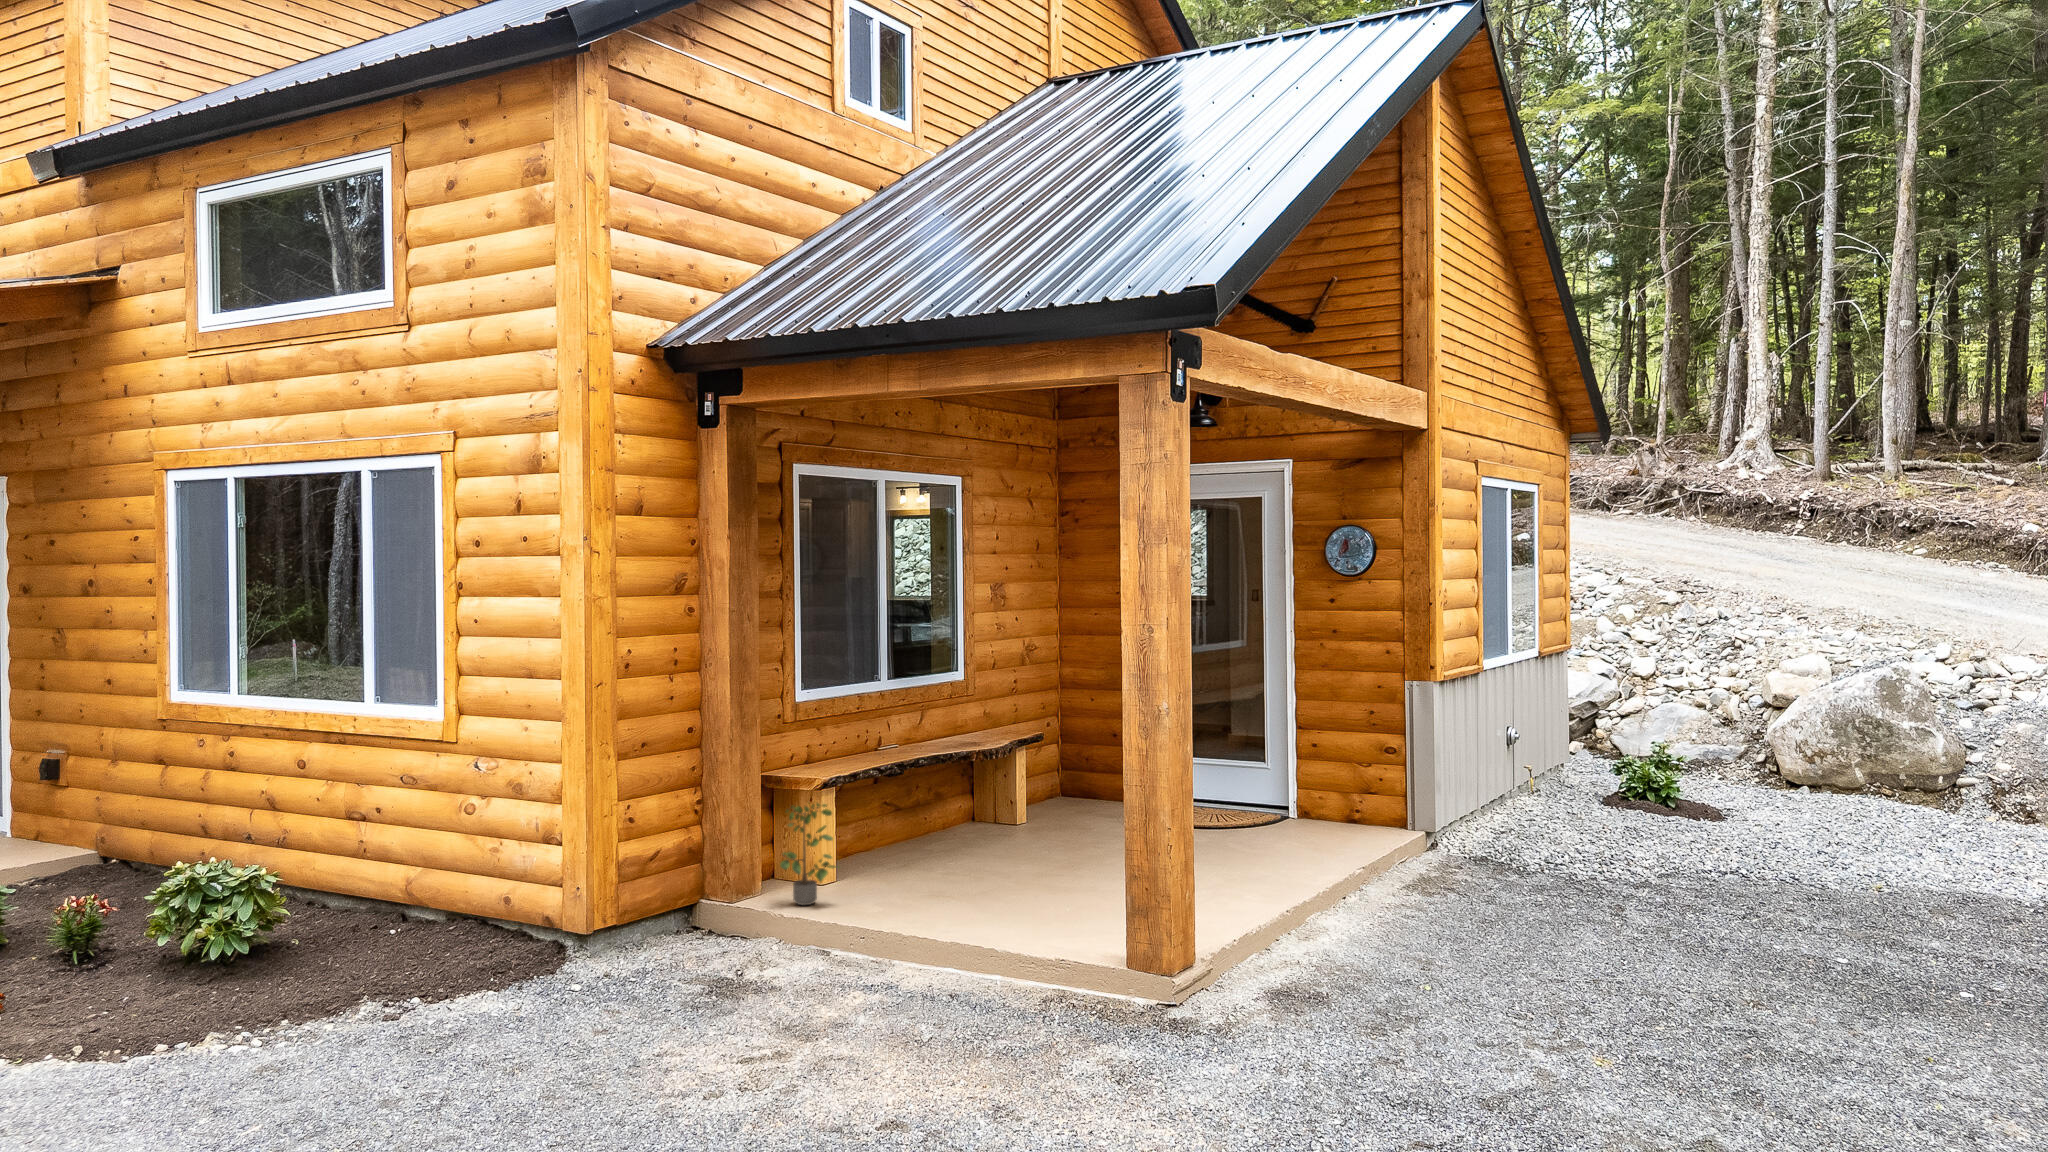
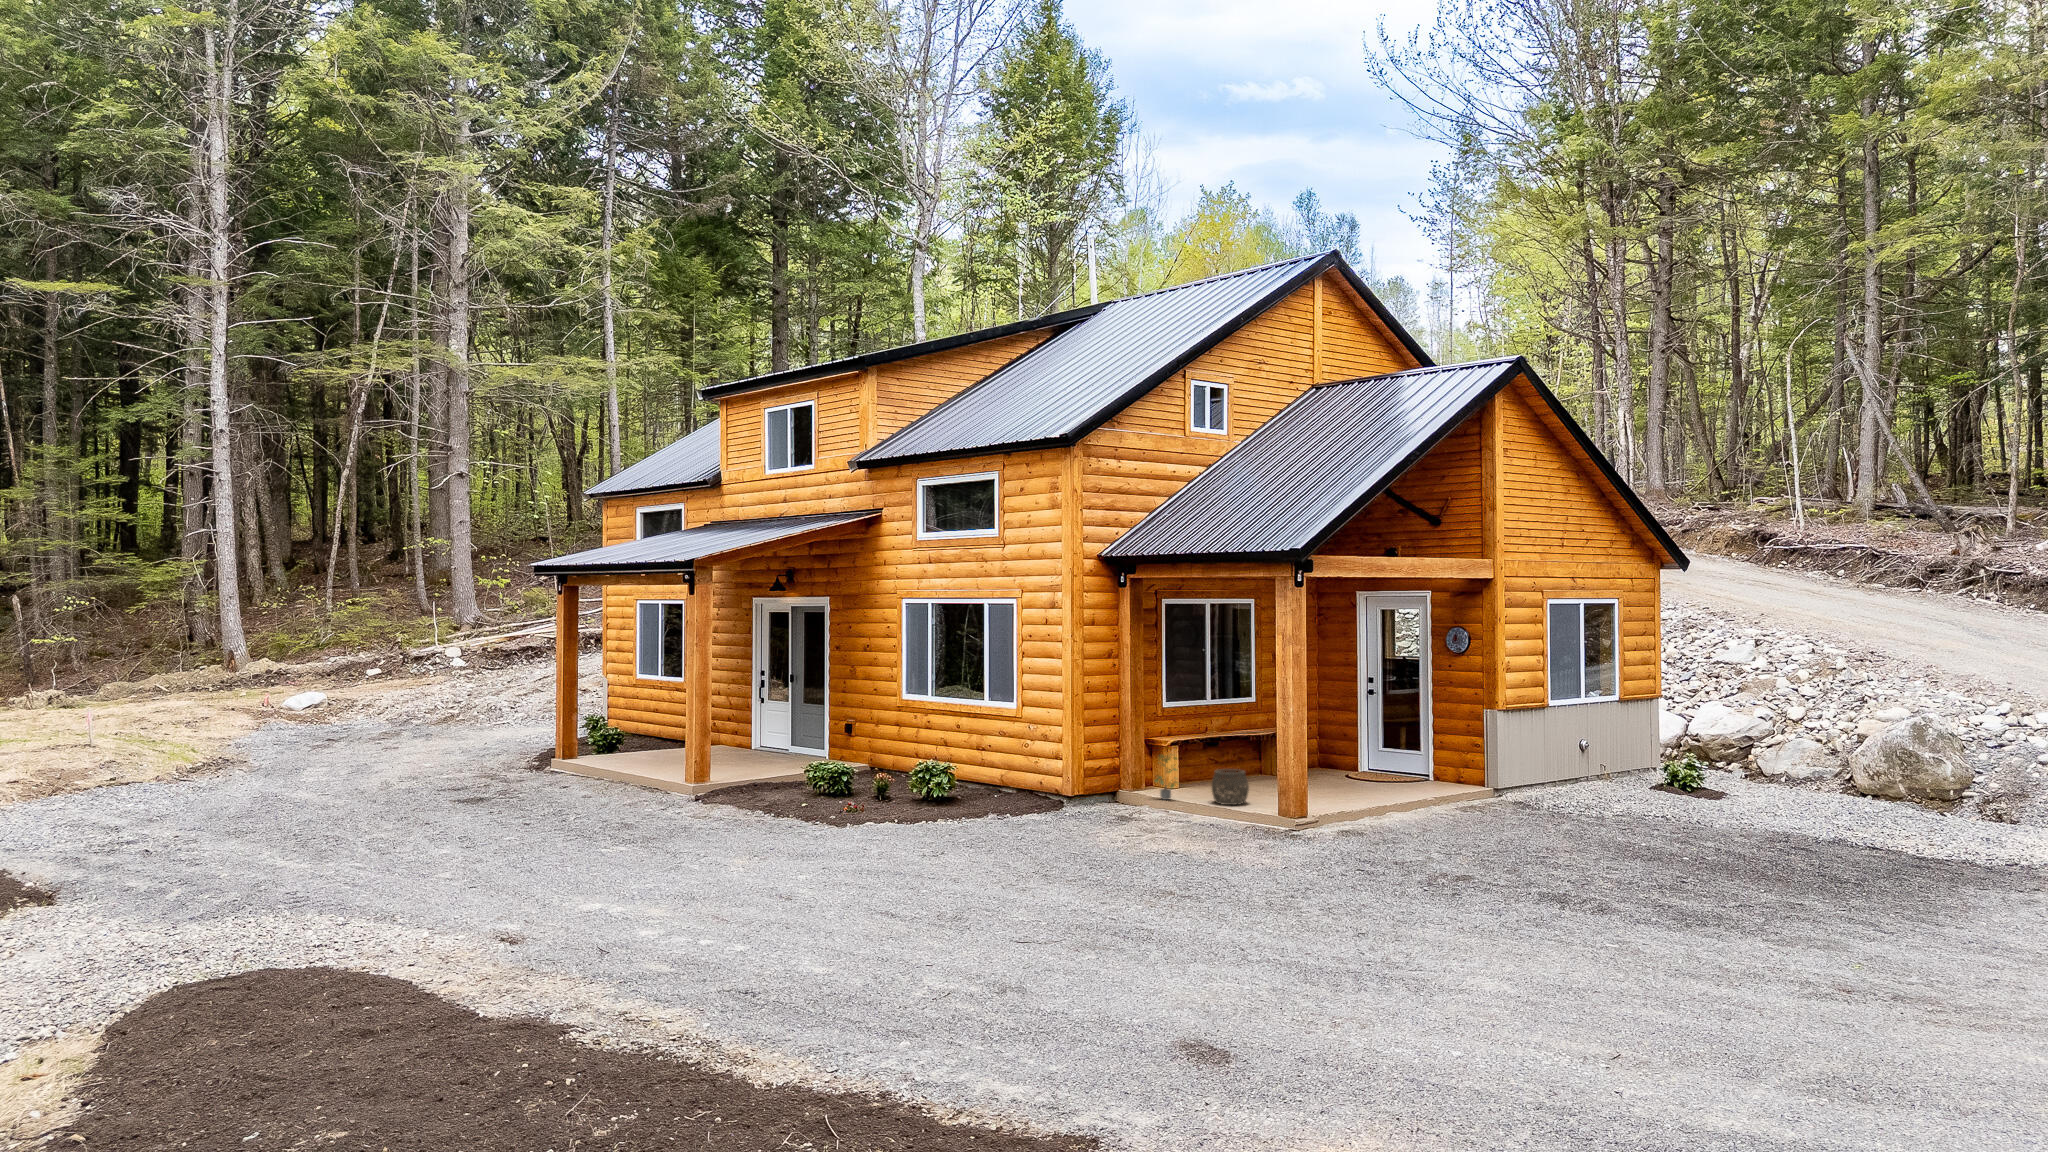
woven basket: none [906,827,987,909] -> present [1212,769,1249,805]

